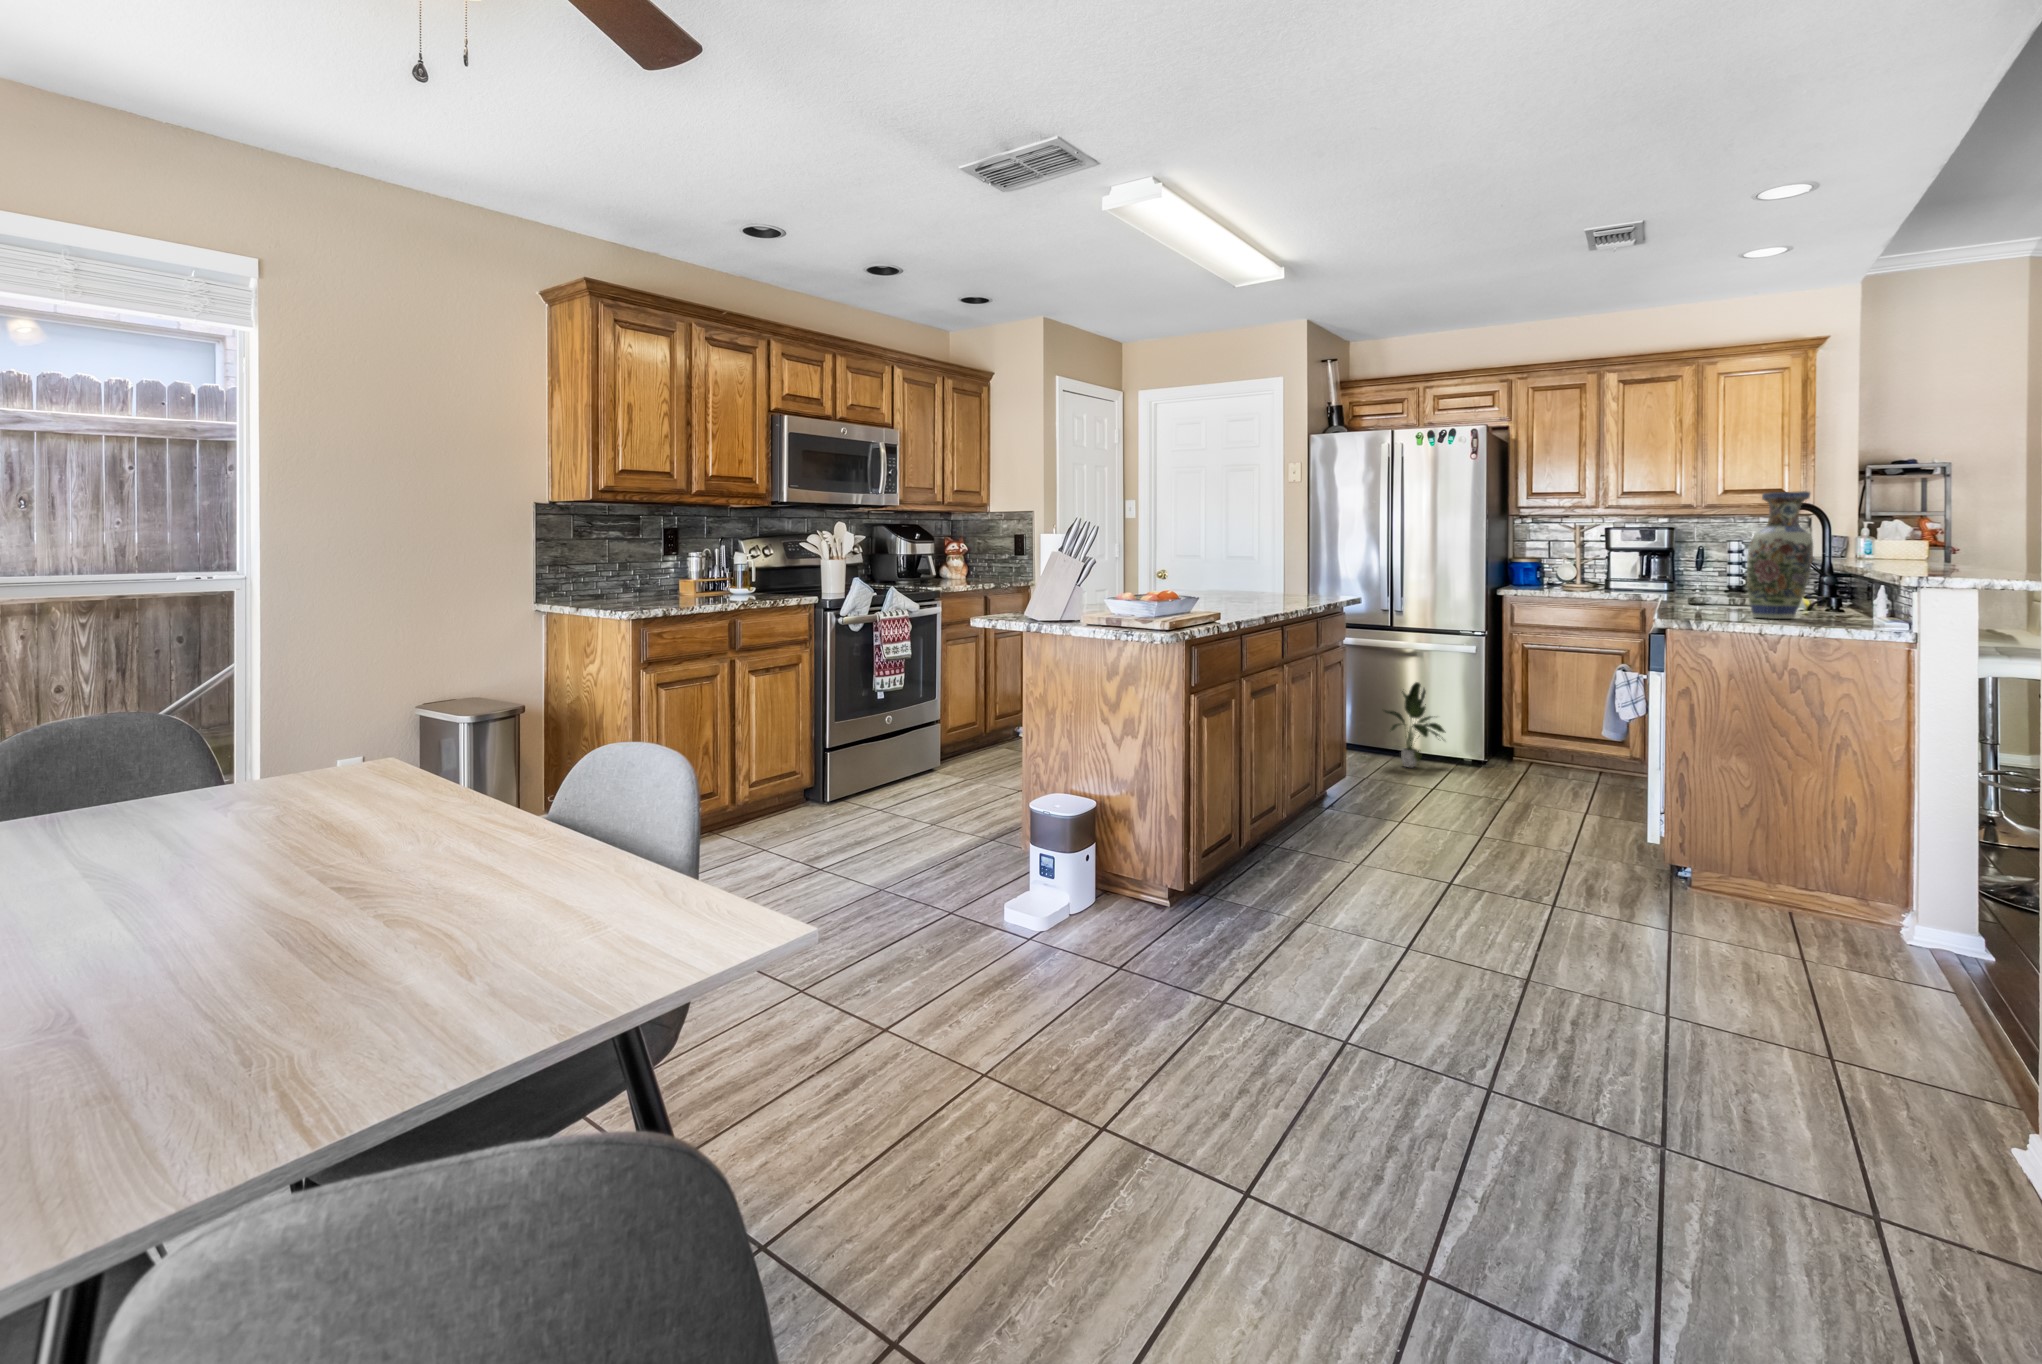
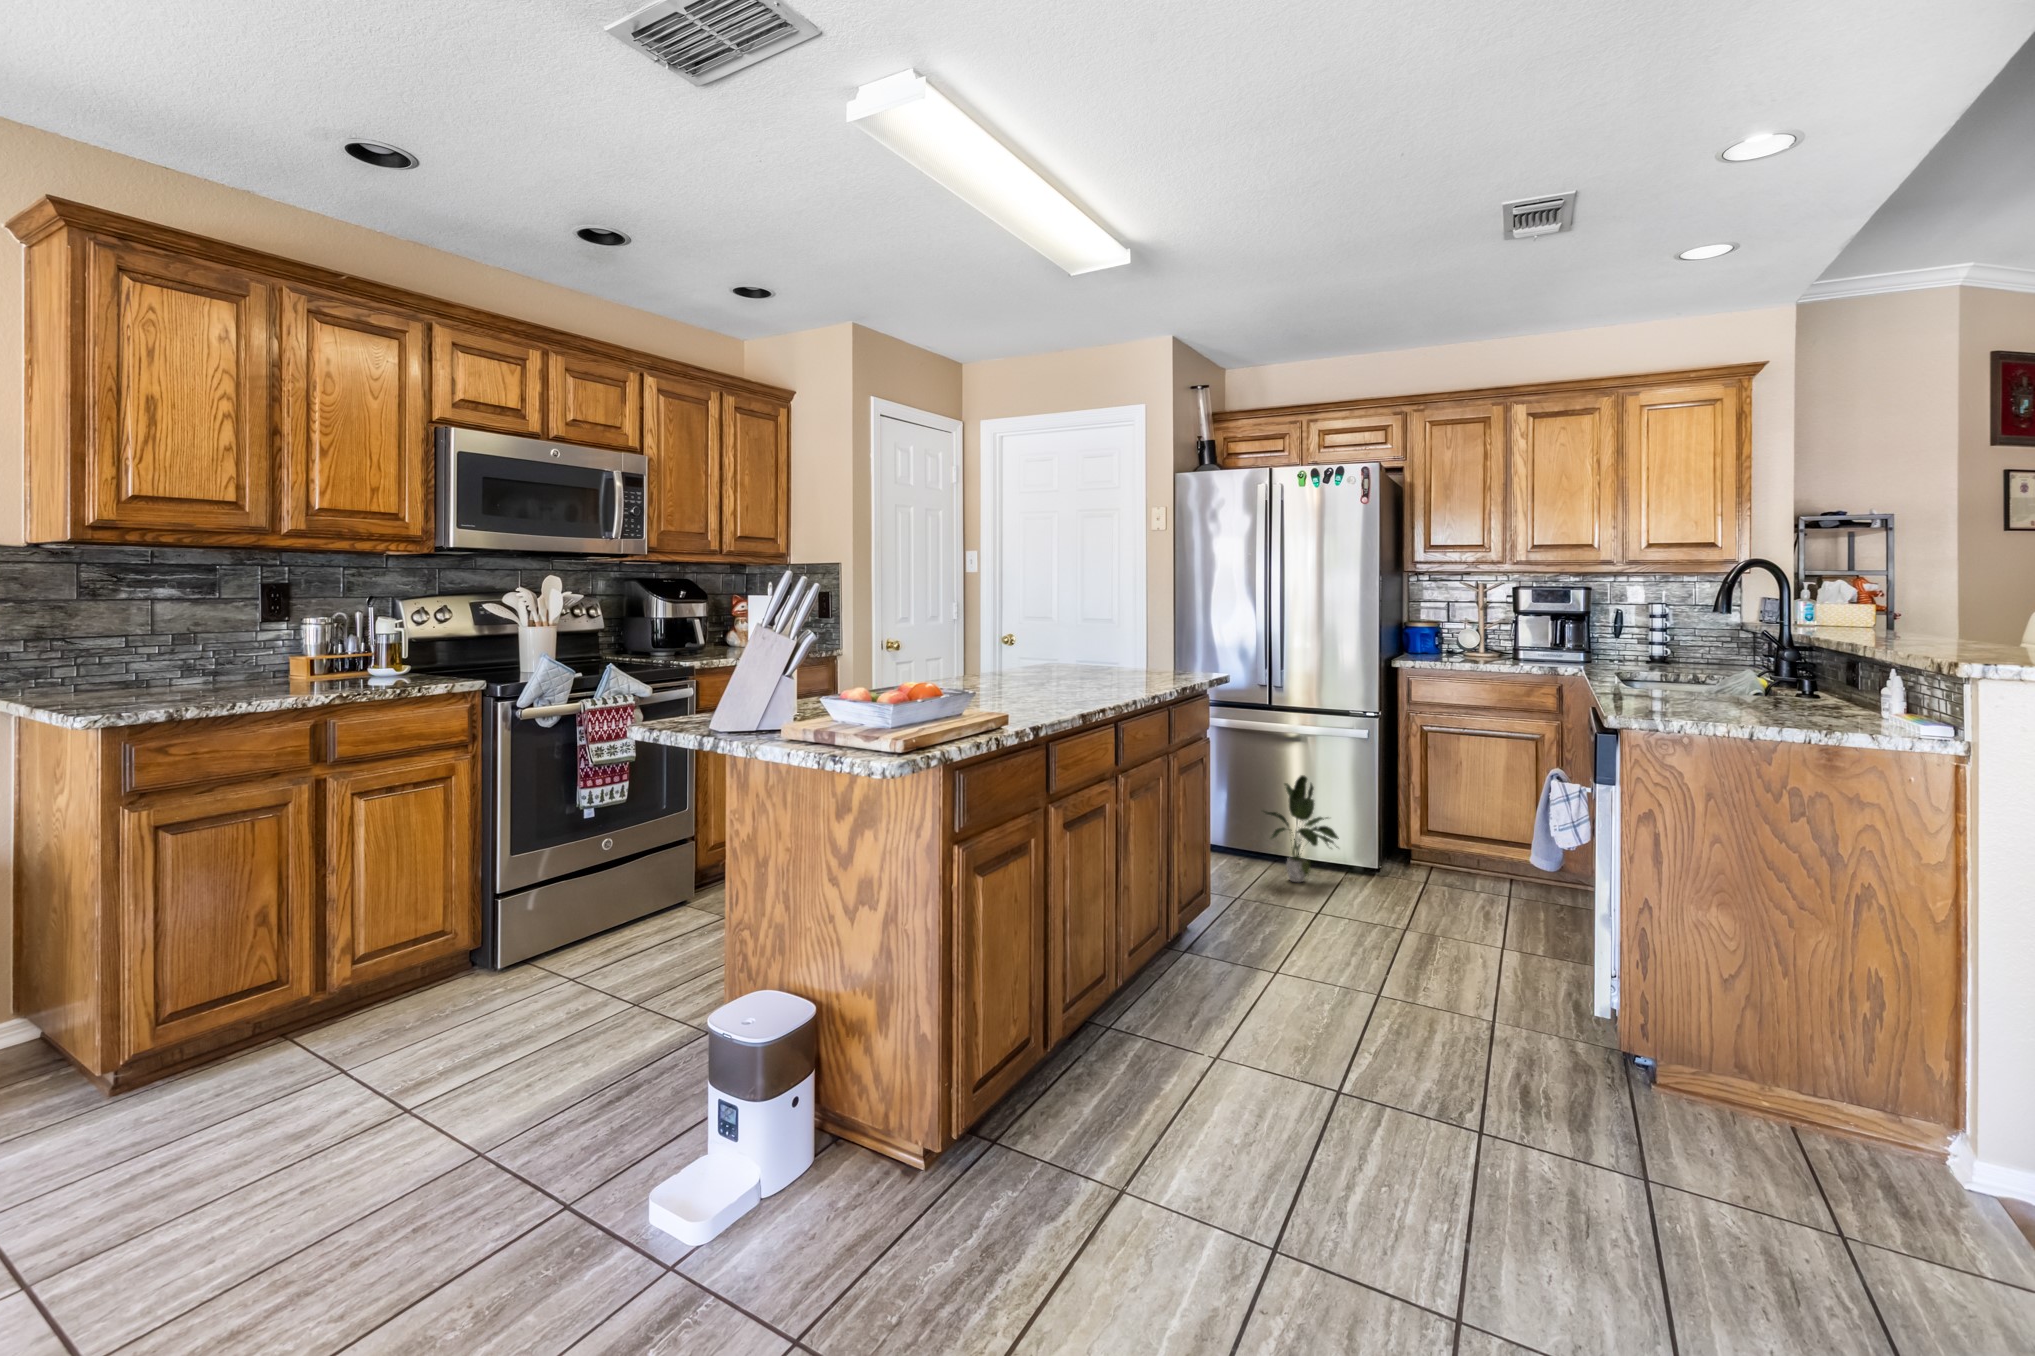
vase: present [1747,491,1813,619] -> none [1721,546,1810,721]

